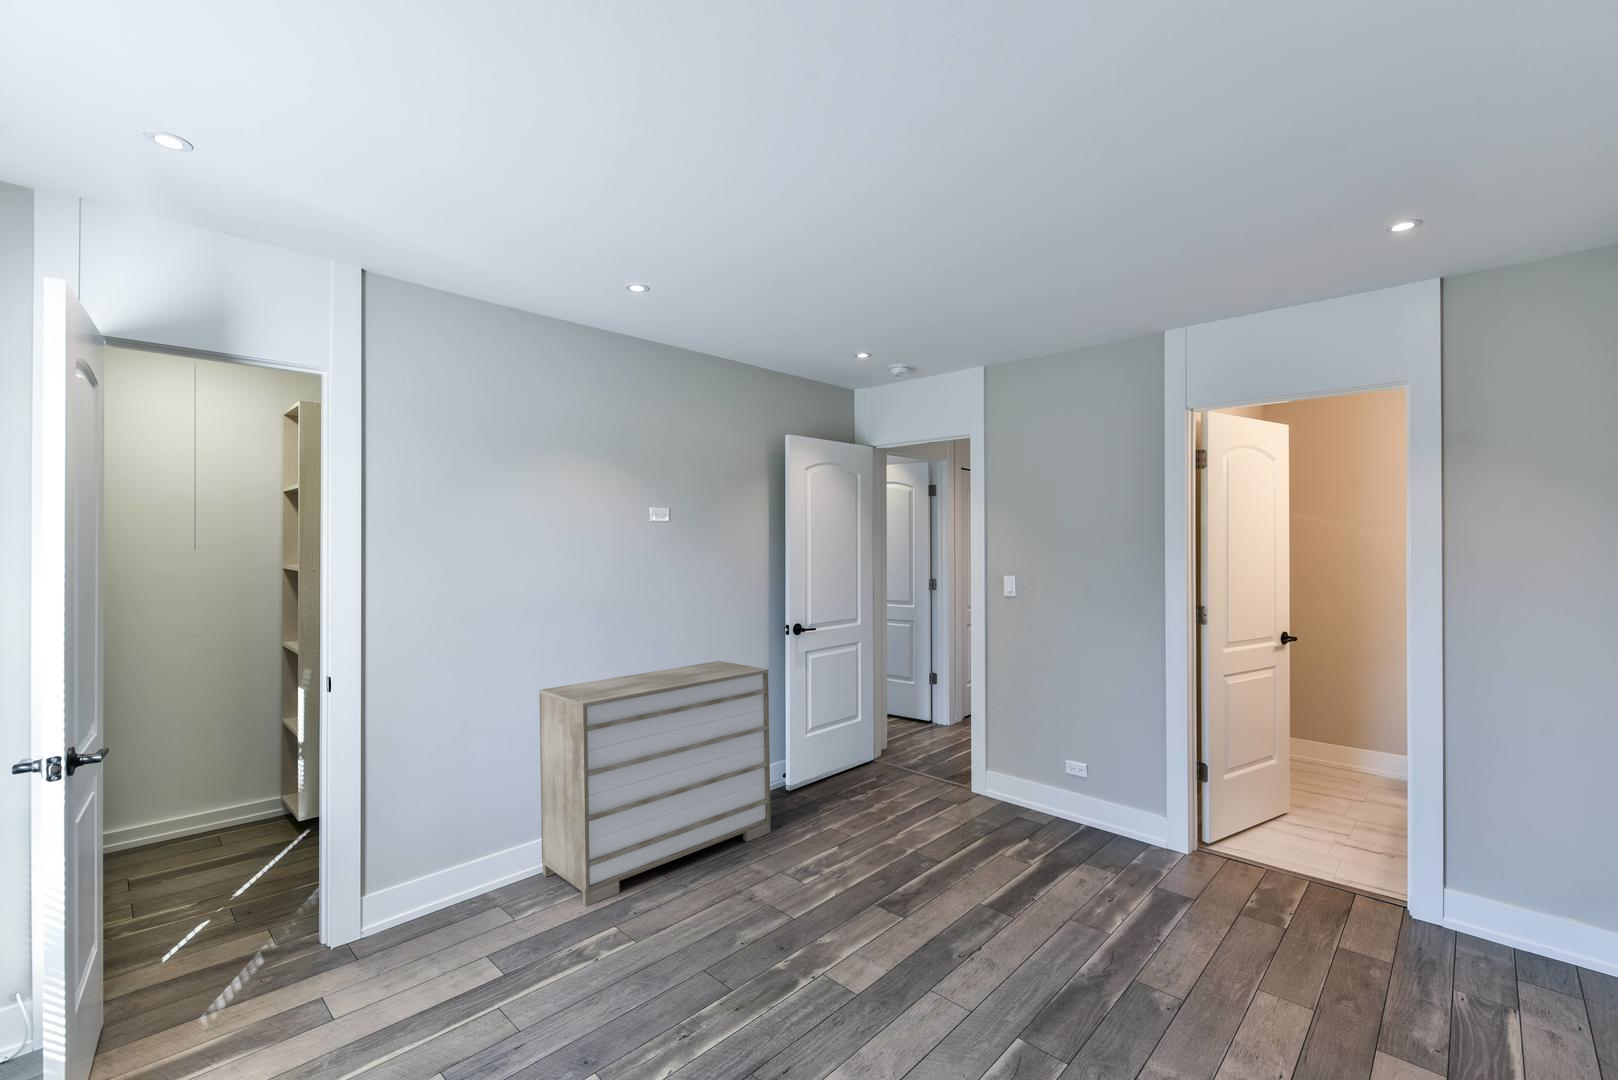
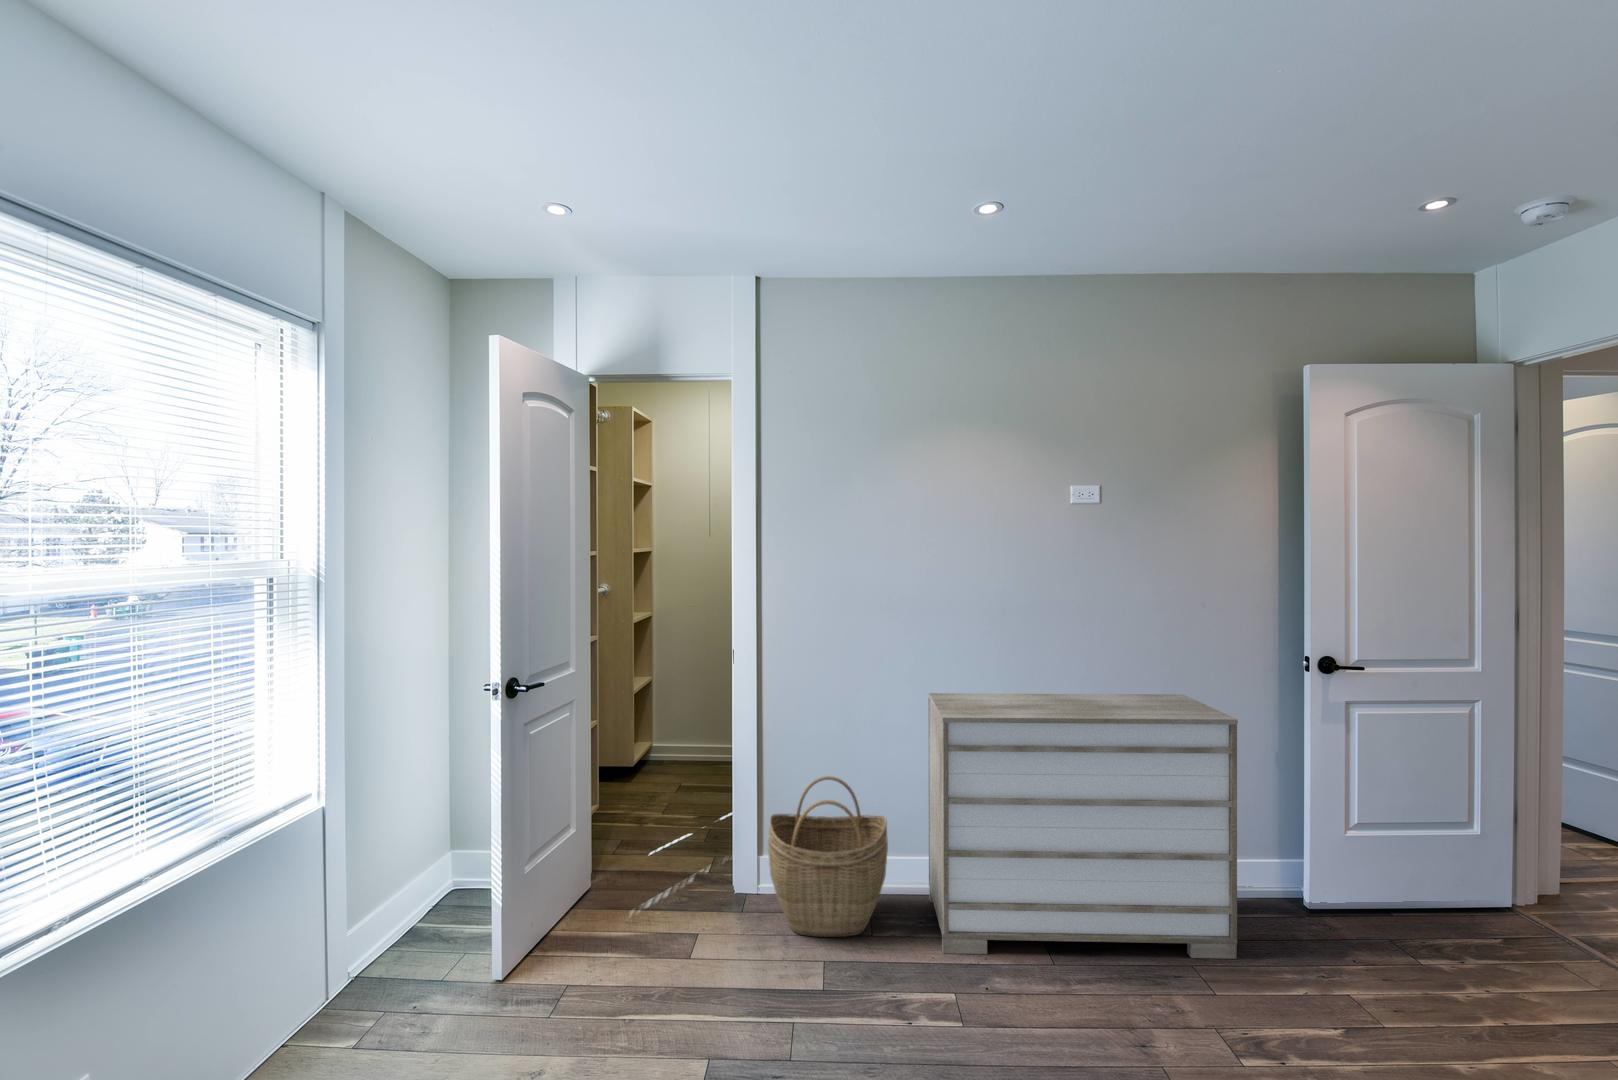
woven basket: none [394,786,524,948] -> present [768,776,888,937]

